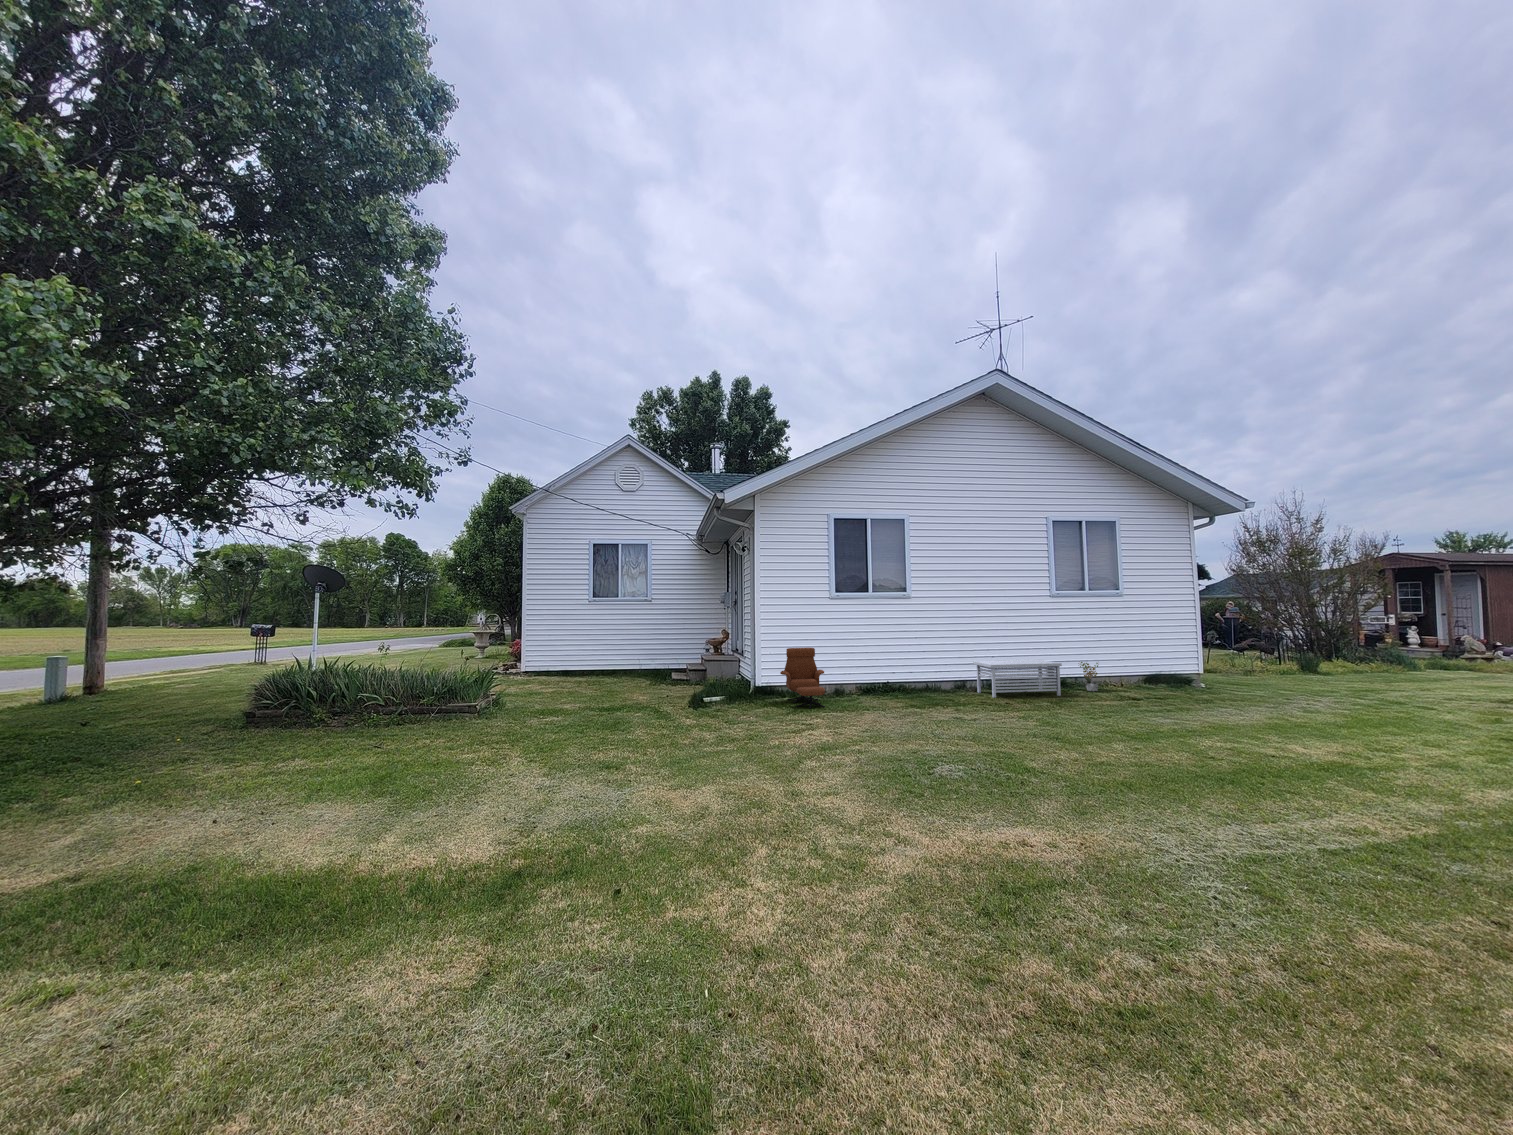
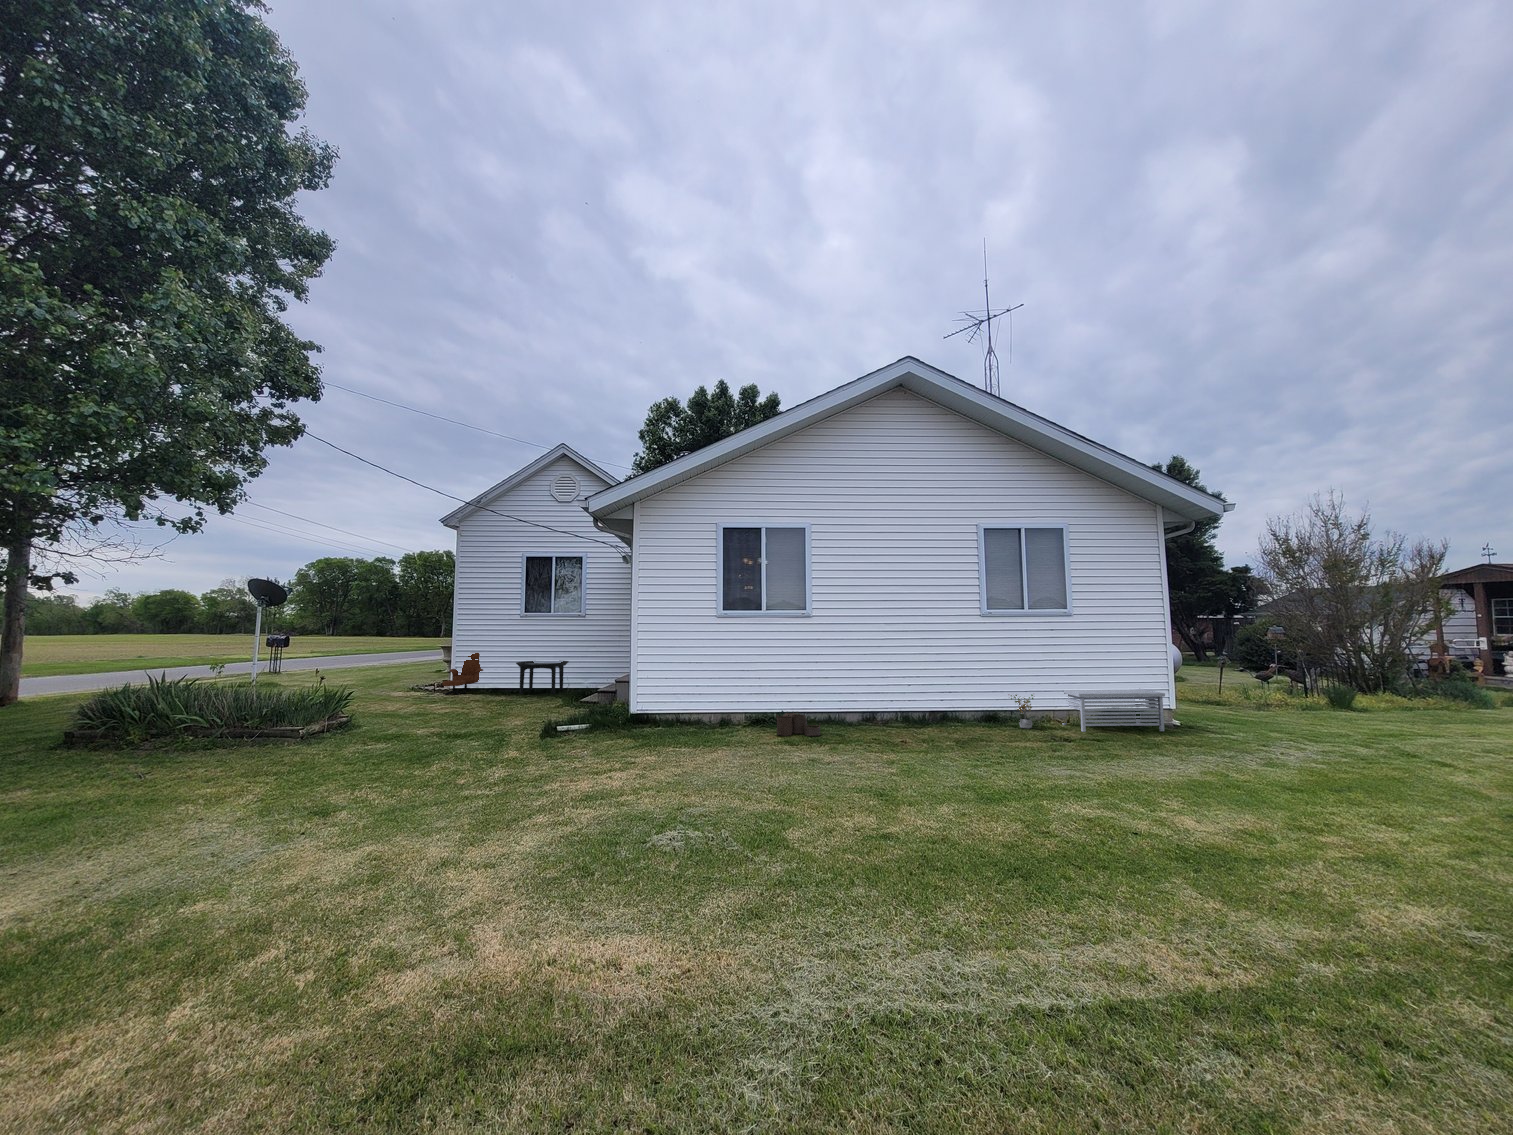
round table: none [591,643,640,675] -> present [516,661,568,694]
lounge chair: present [780,648,825,709] -> present [442,653,483,695]
storage bench: present [973,660,1062,698] -> present [1062,690,1165,732]
woven basket: none [890,680,932,701] -> present [776,712,820,736]

